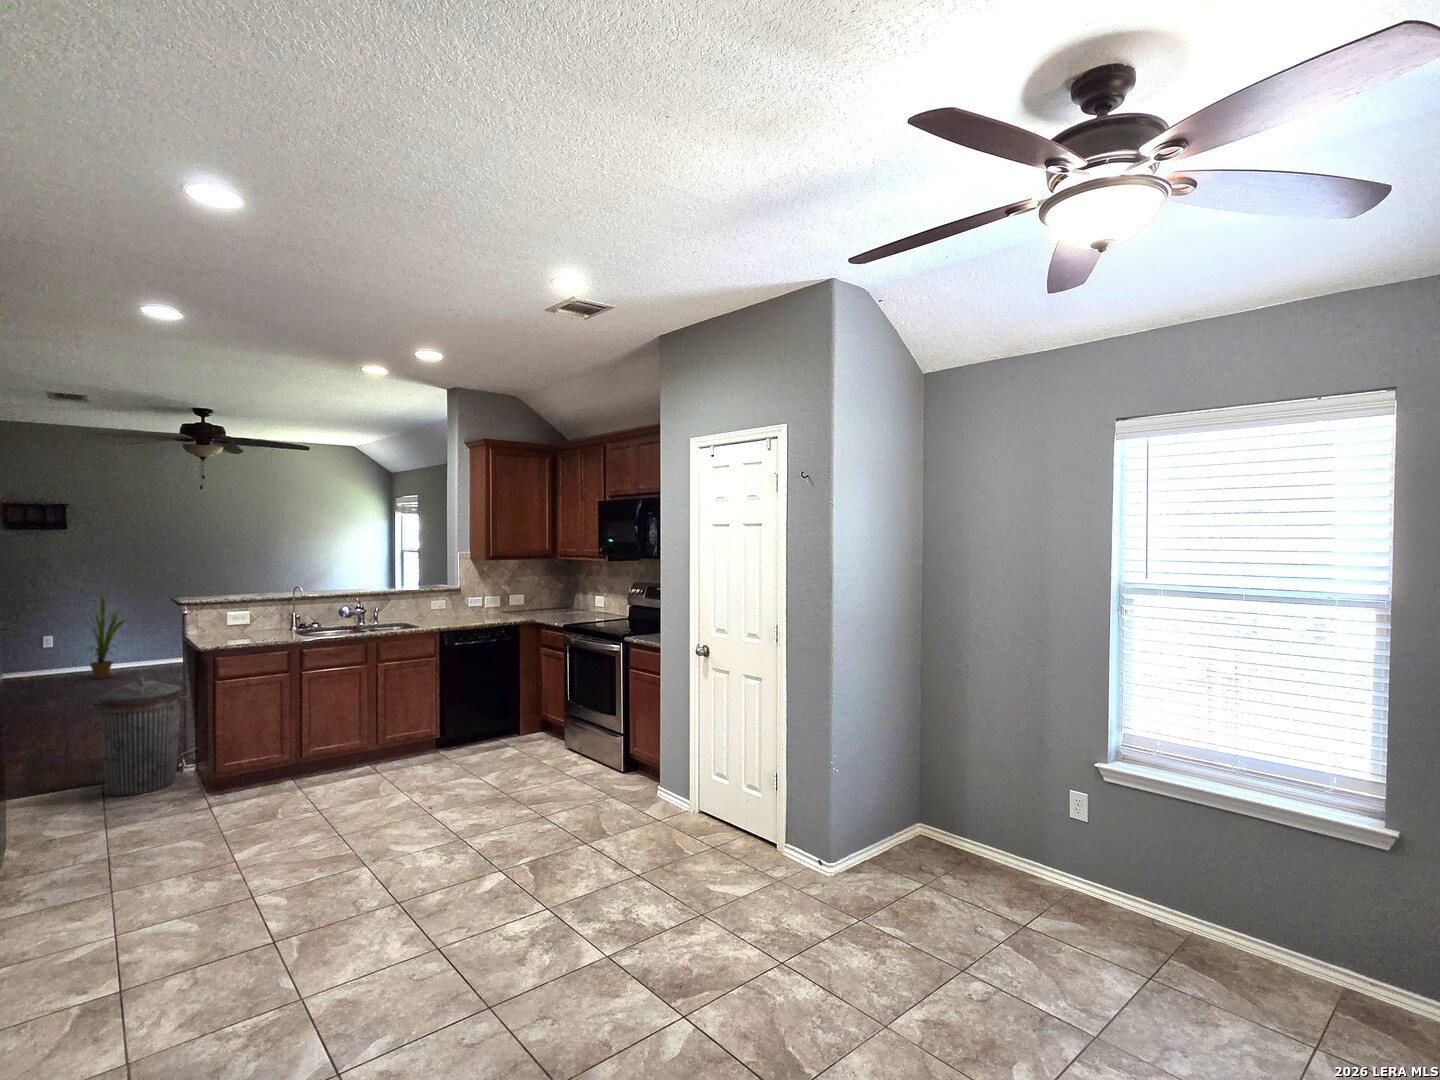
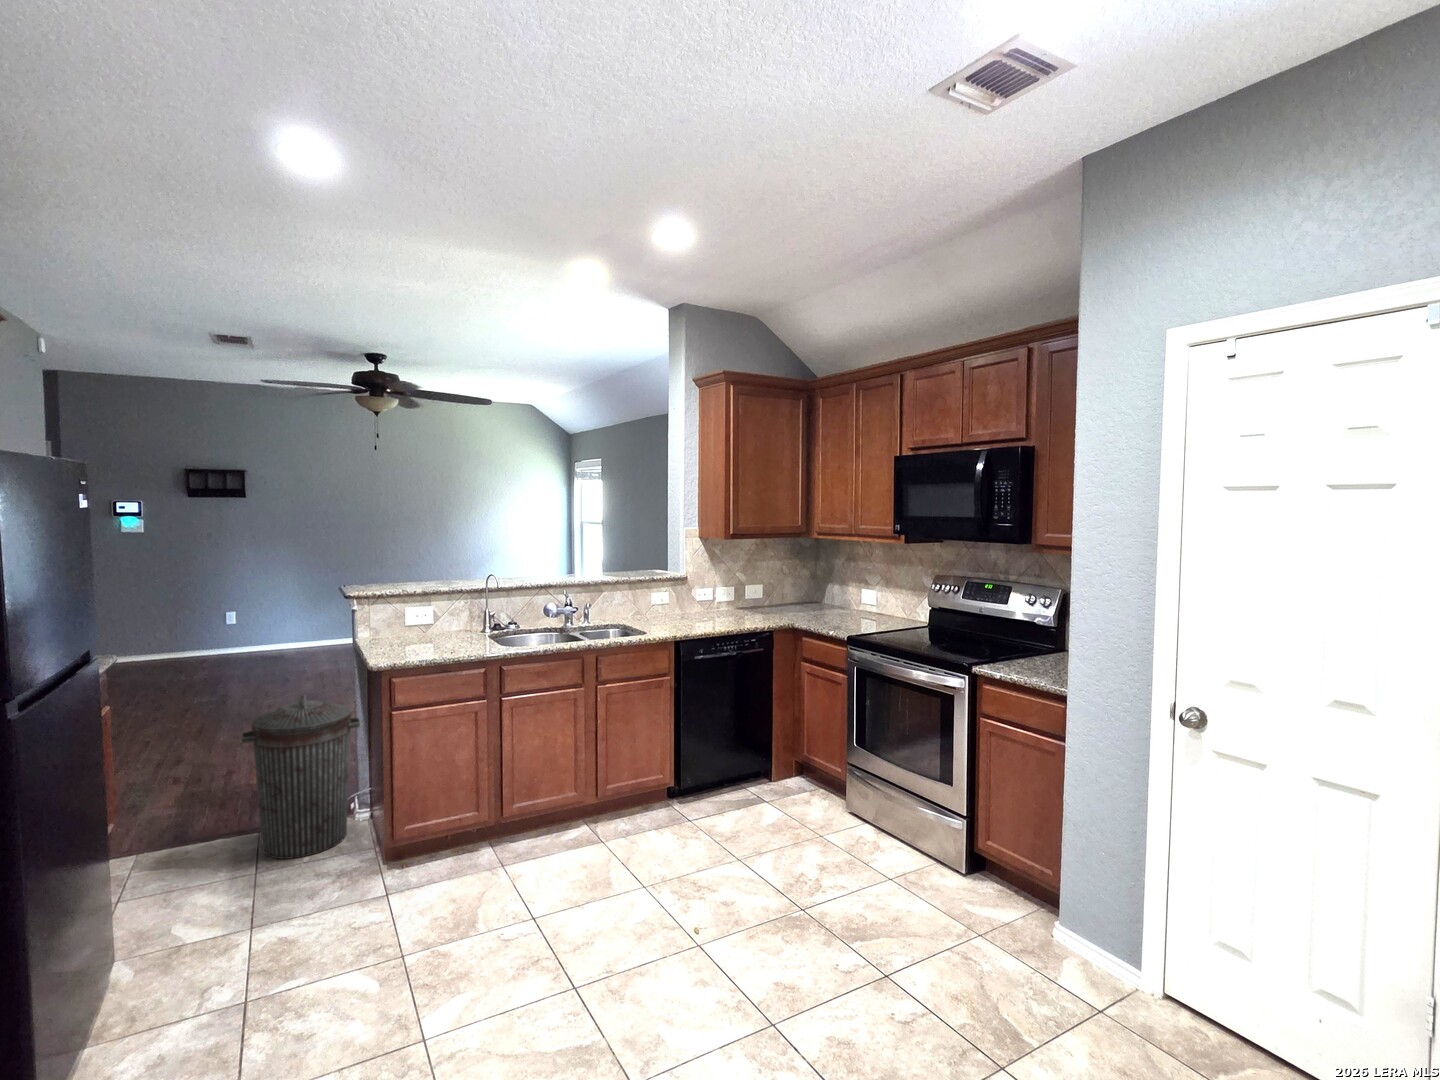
house plant: present [88,594,127,679] -> none [248,567,308,661]

